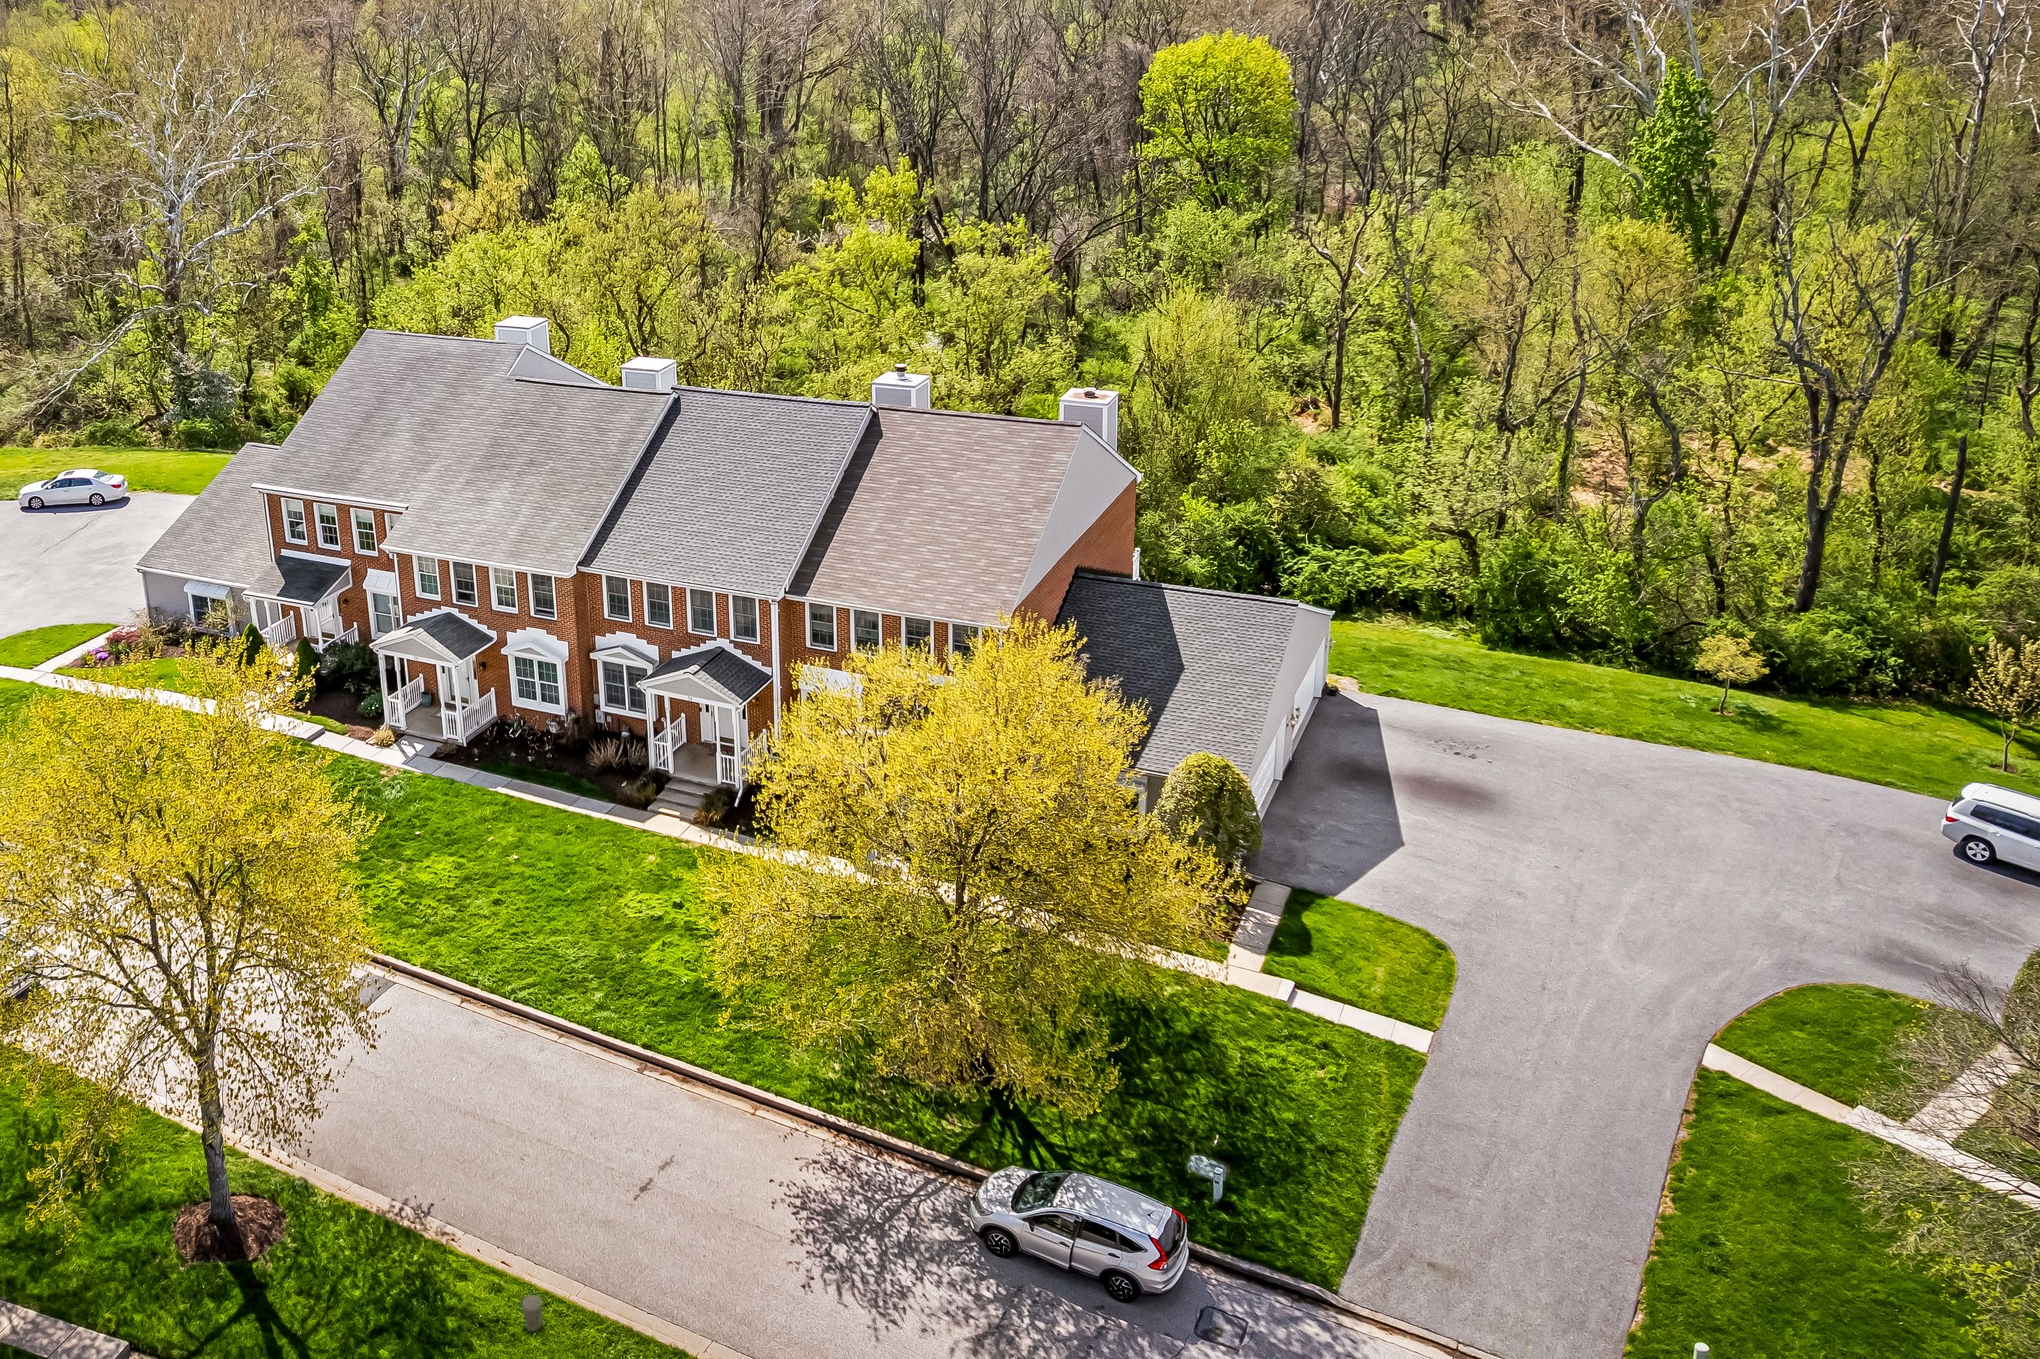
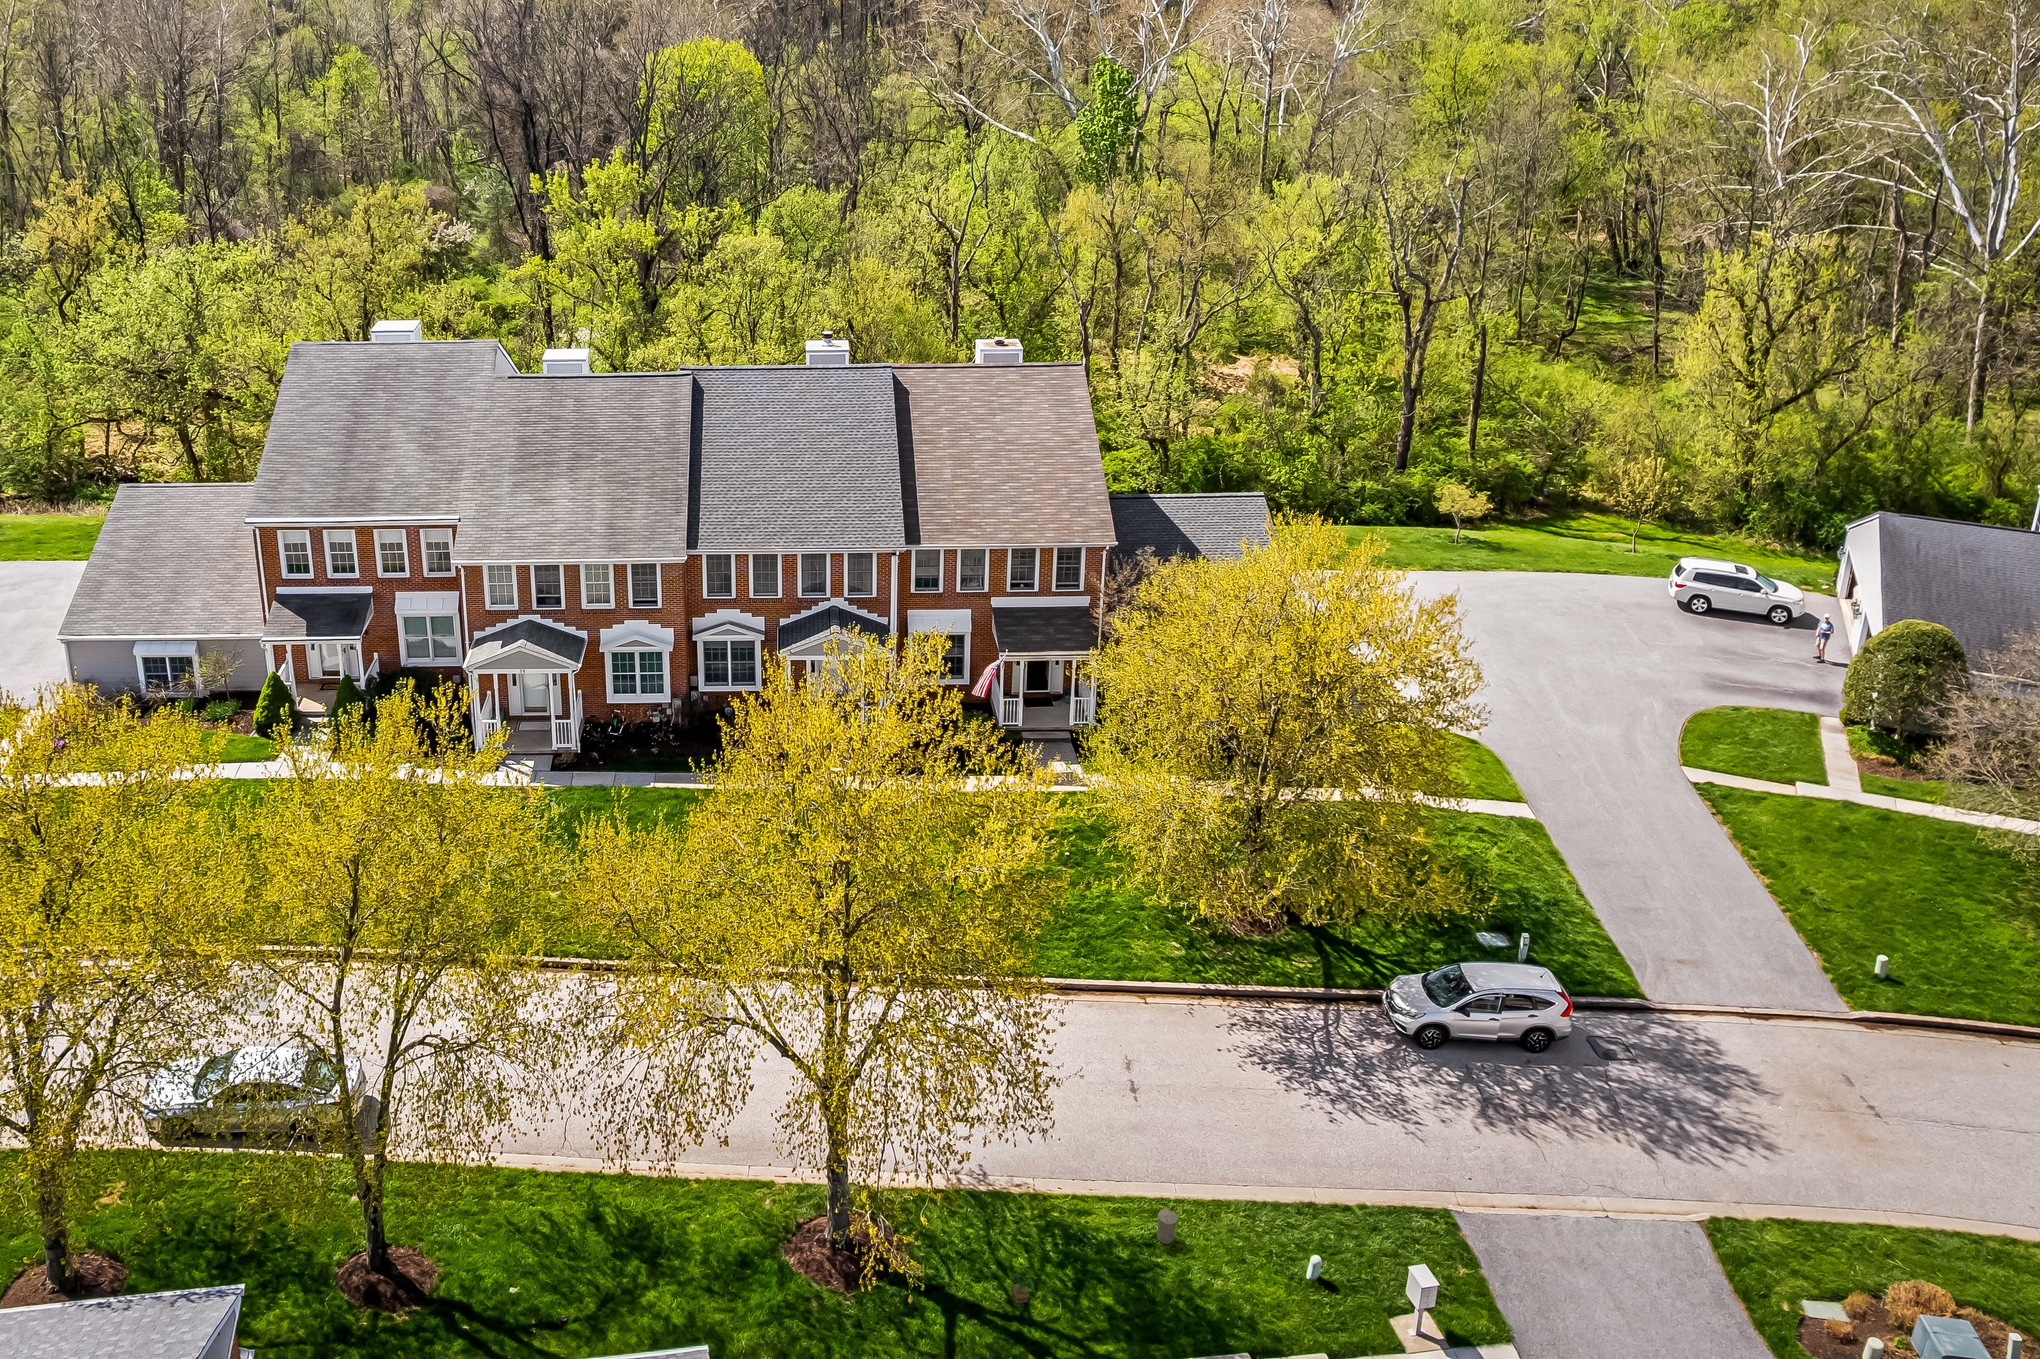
potted tree: none [349,1297,368,1329] -> present [1012,1271,1033,1303]

